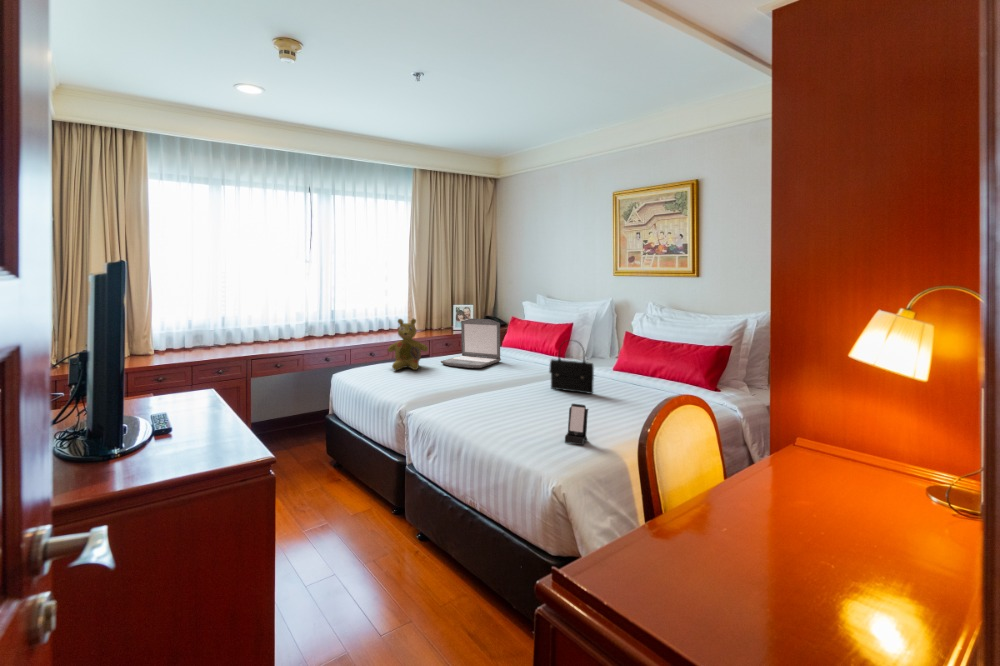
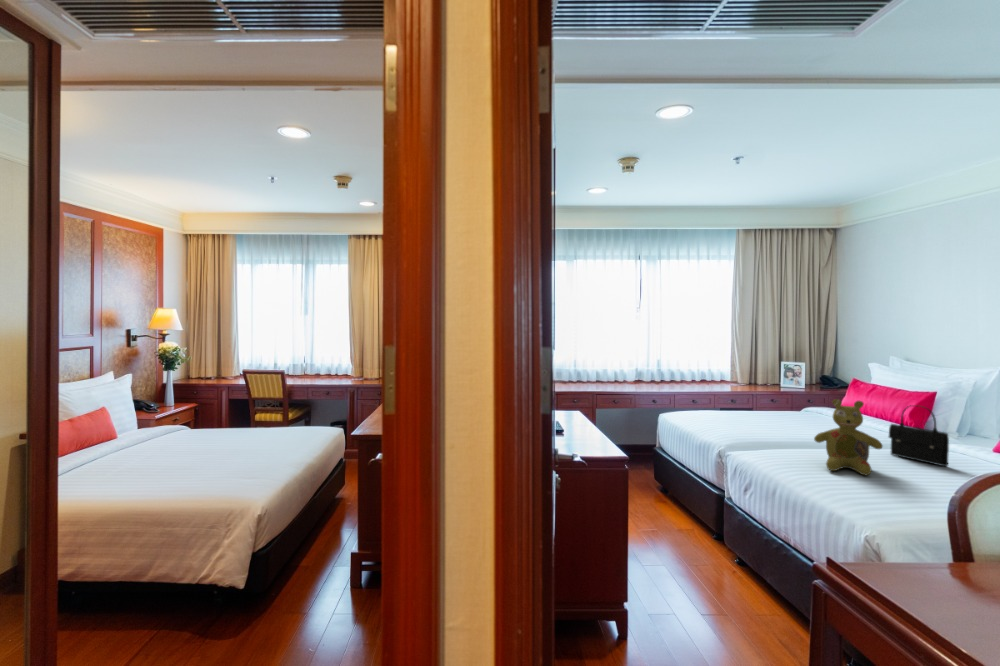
stuffed bear: present [388,319,428,370] -> present [814,399,882,475]
laptop: present [441,319,501,368] -> none [763,376,834,425]
smartphone: present [565,404,588,445] -> none [890,464,922,506]

